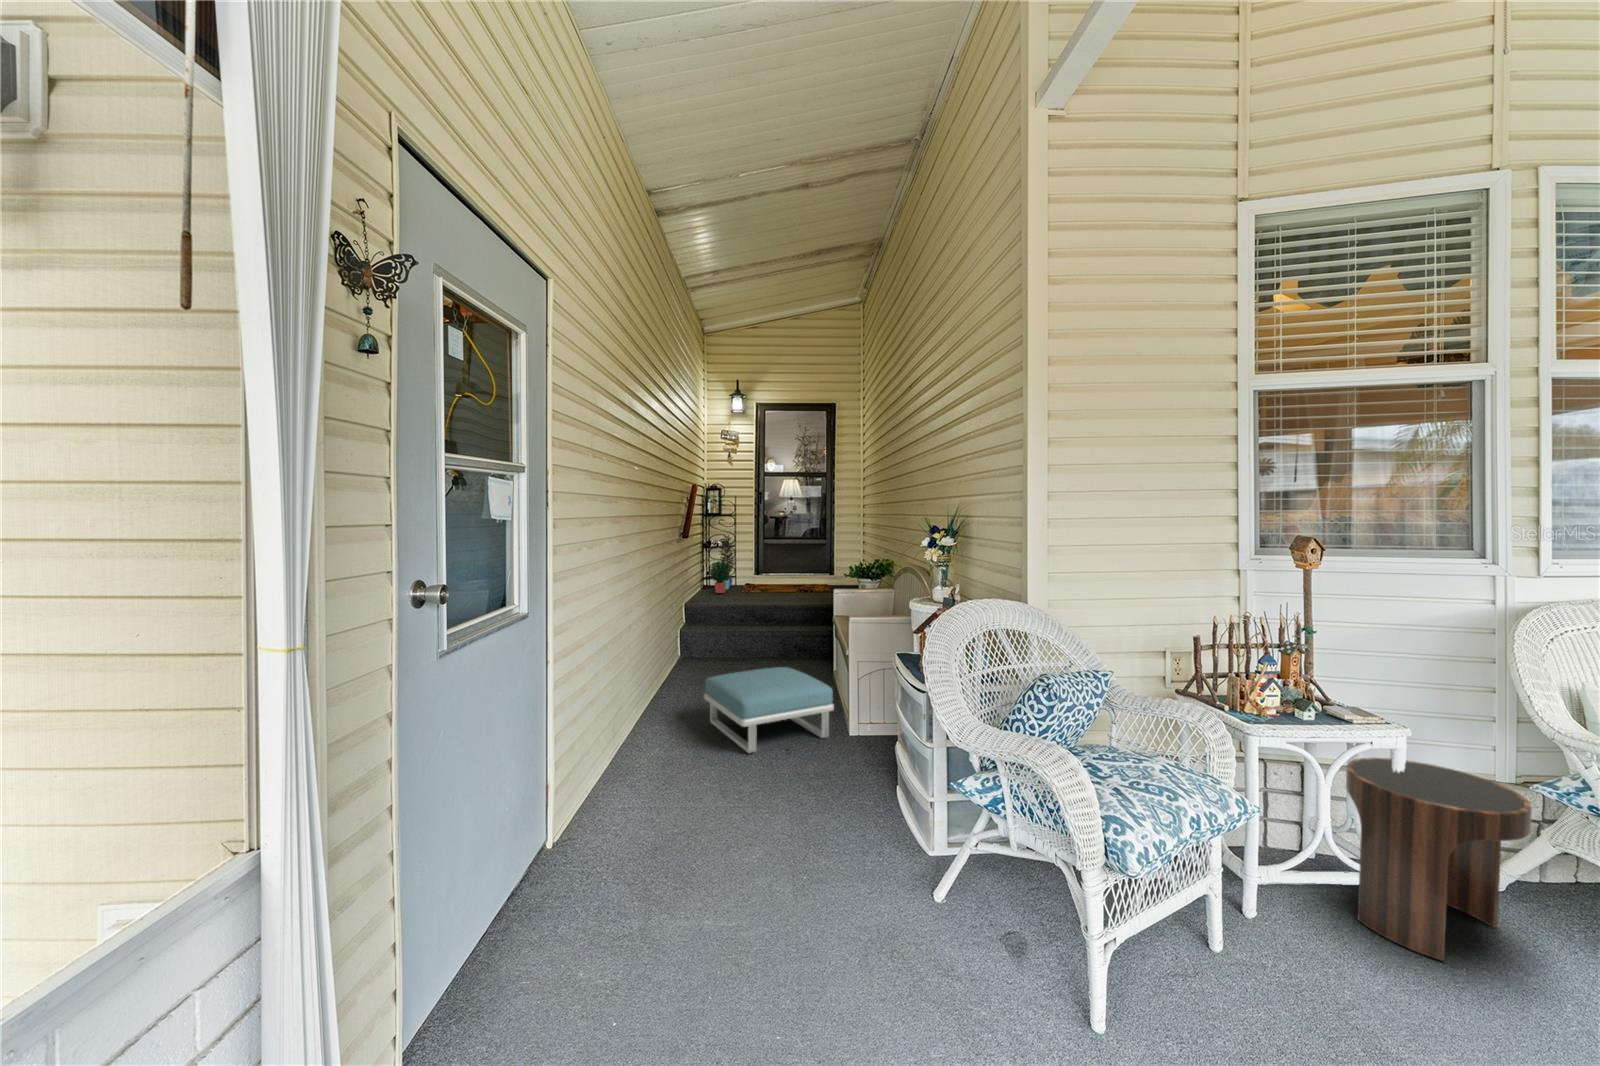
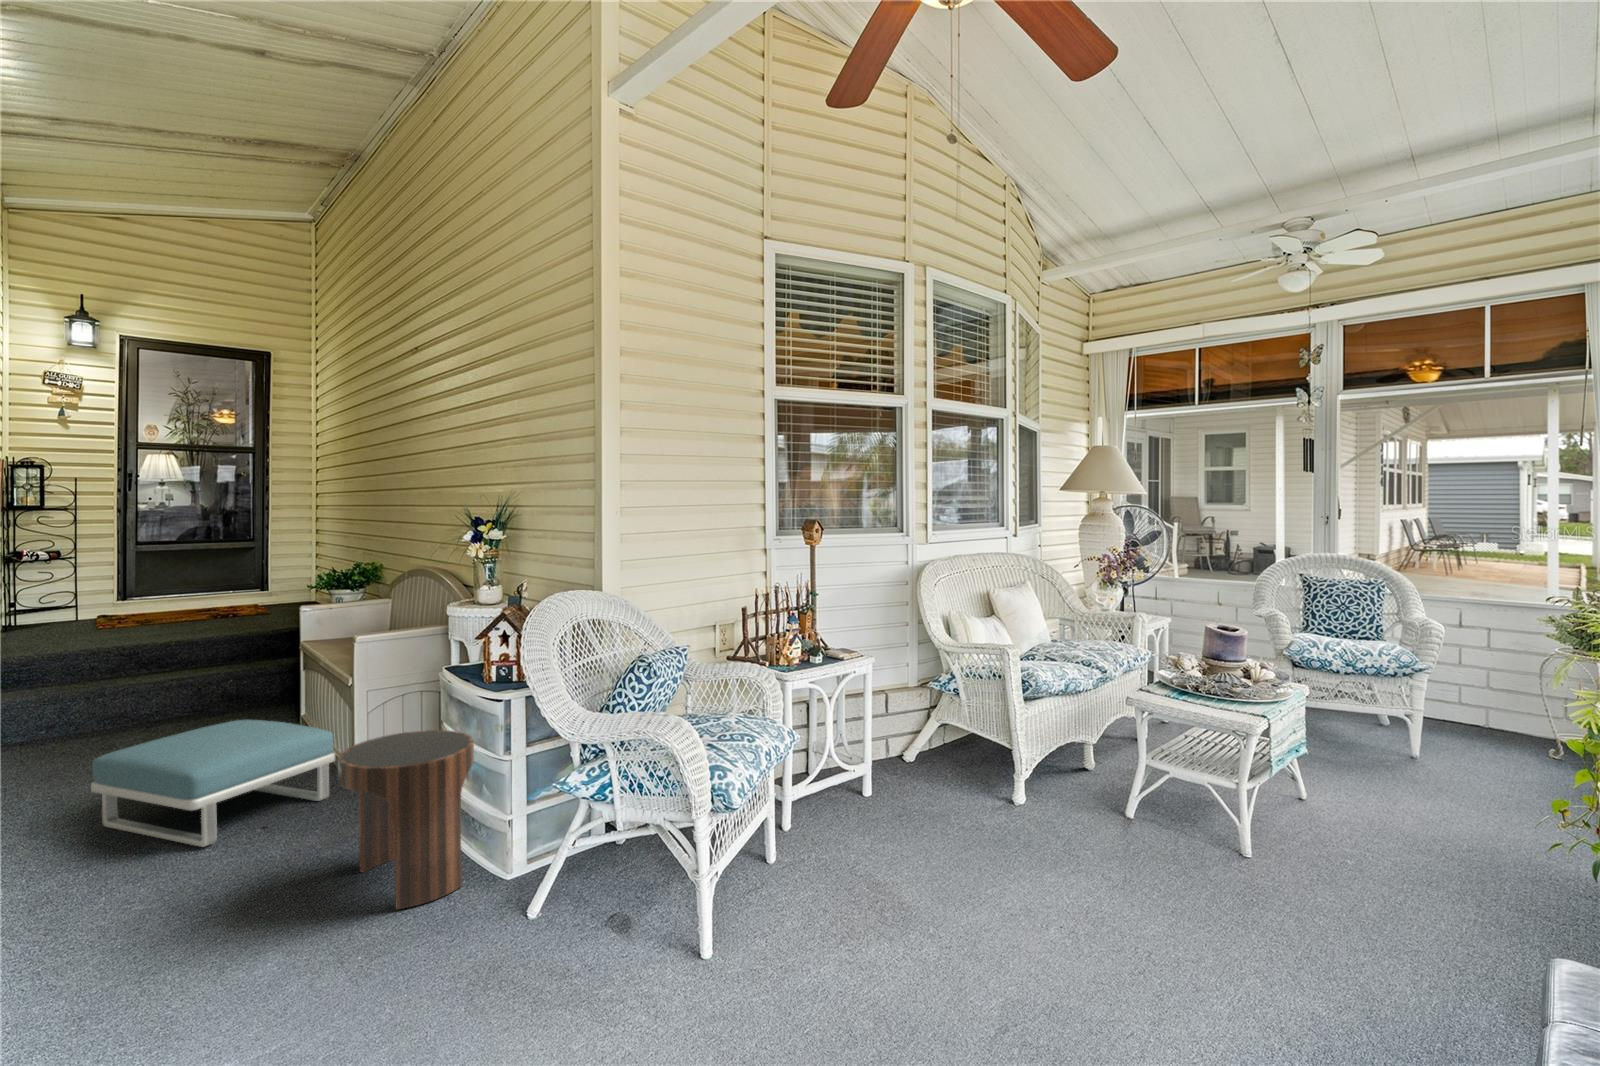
potted plant: present [710,535,736,593] -> none [30,539,86,635]
side table: present [1346,758,1532,961] -> present [338,730,474,909]

